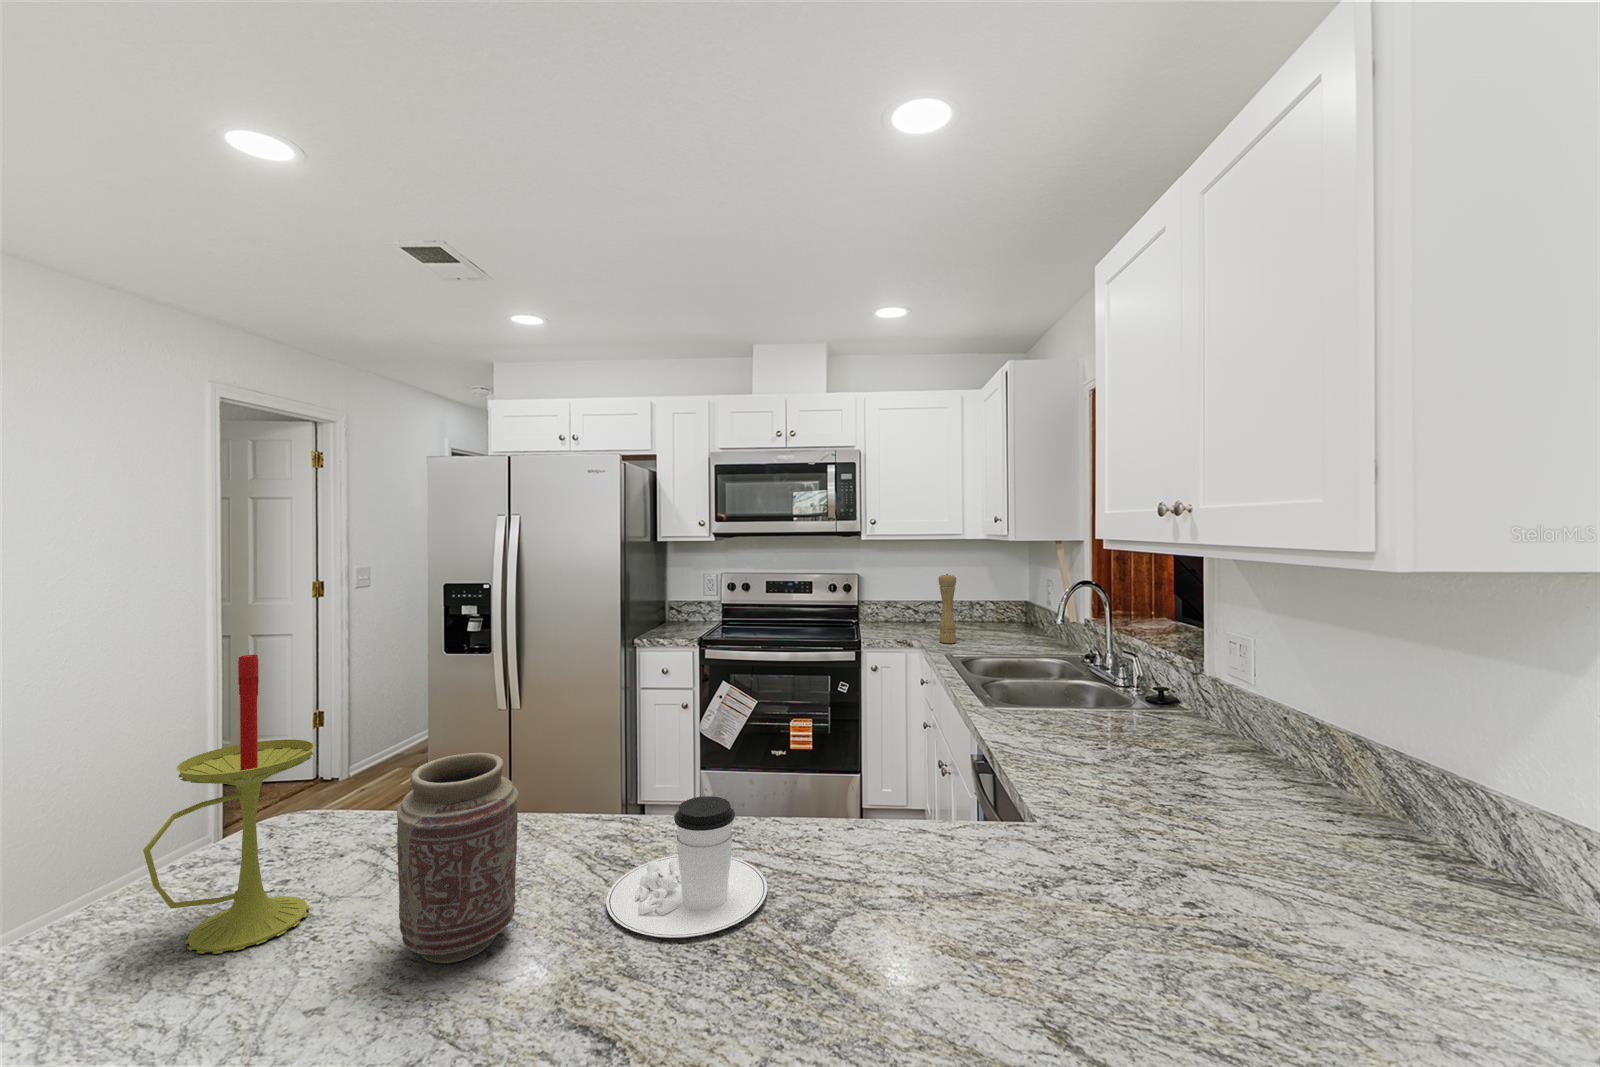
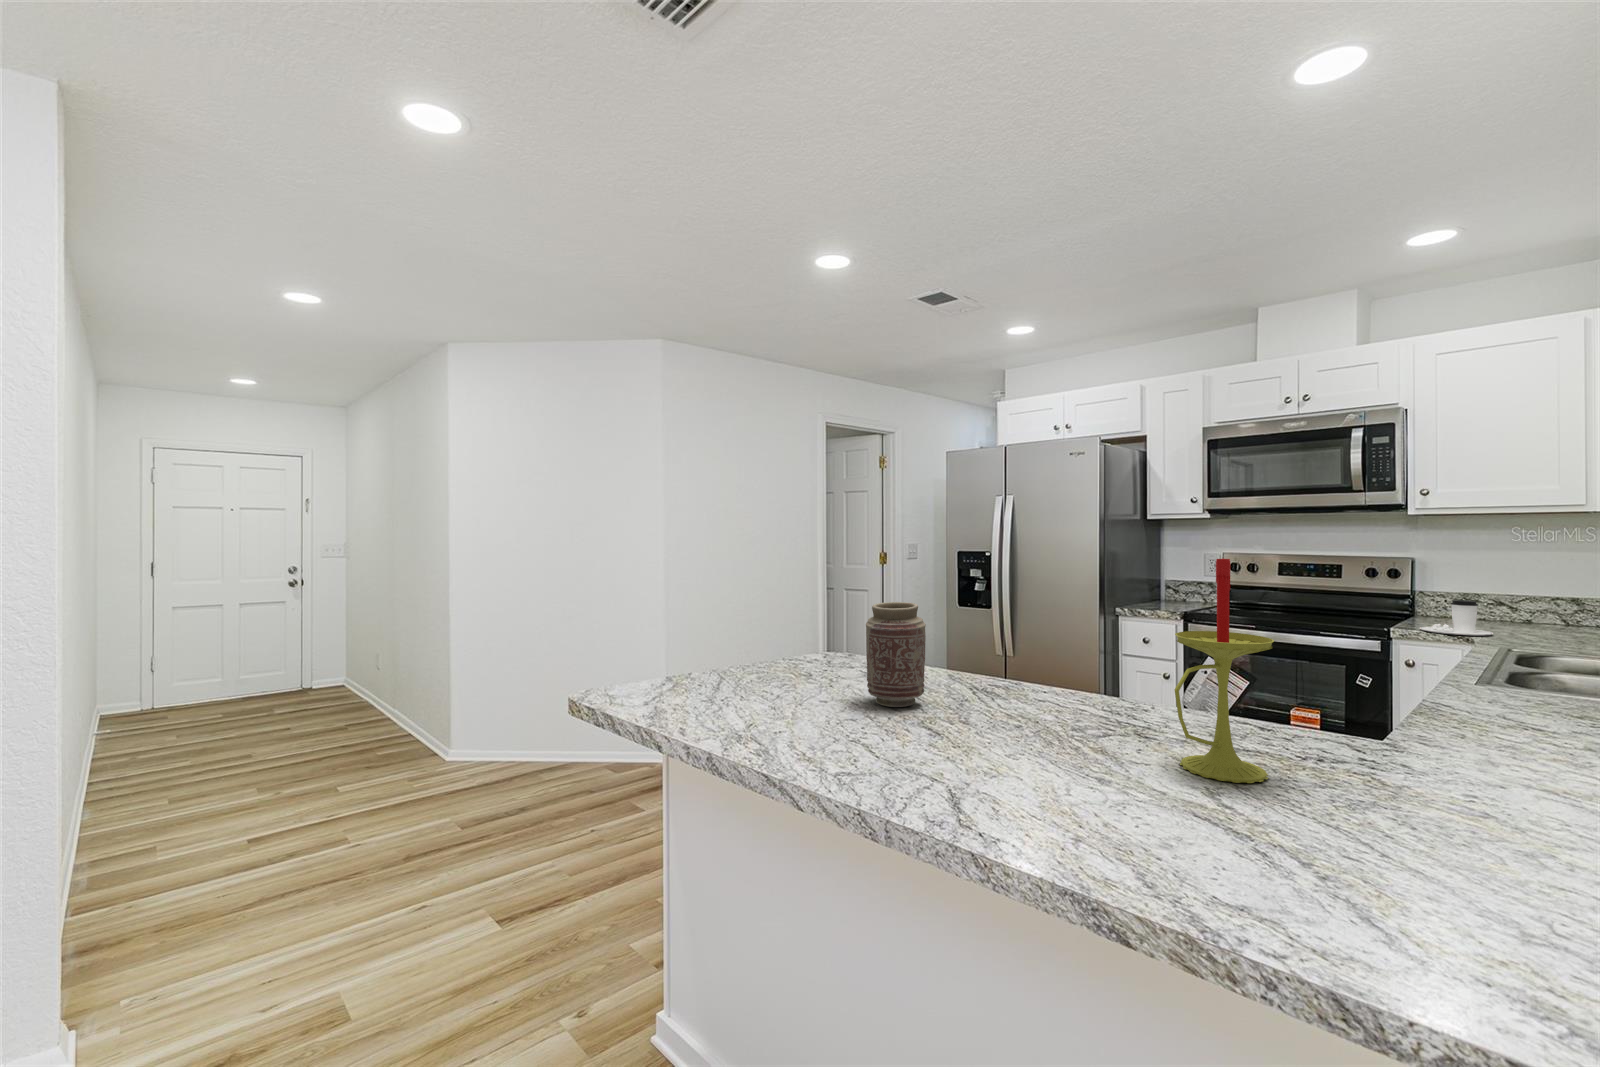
pepper mill: present [938,574,956,643] -> none [1524,554,1557,645]
candle: present [143,655,315,954] -> present [1175,559,1274,783]
coffee cup: present [606,796,767,938] -> present [1420,600,1493,636]

